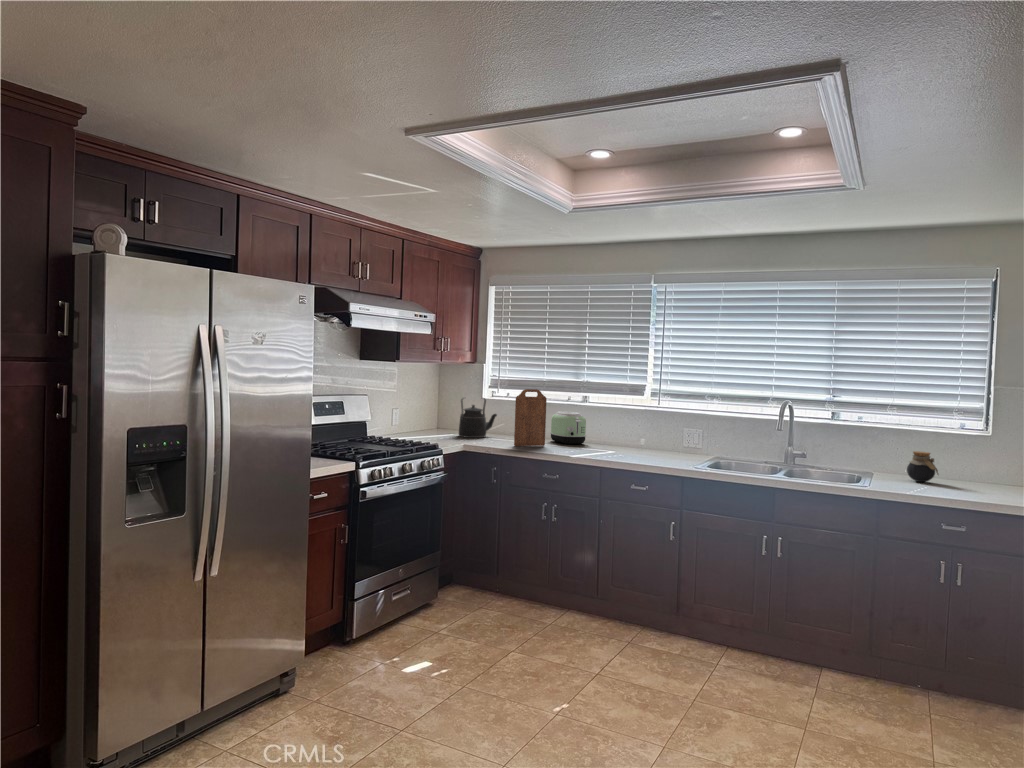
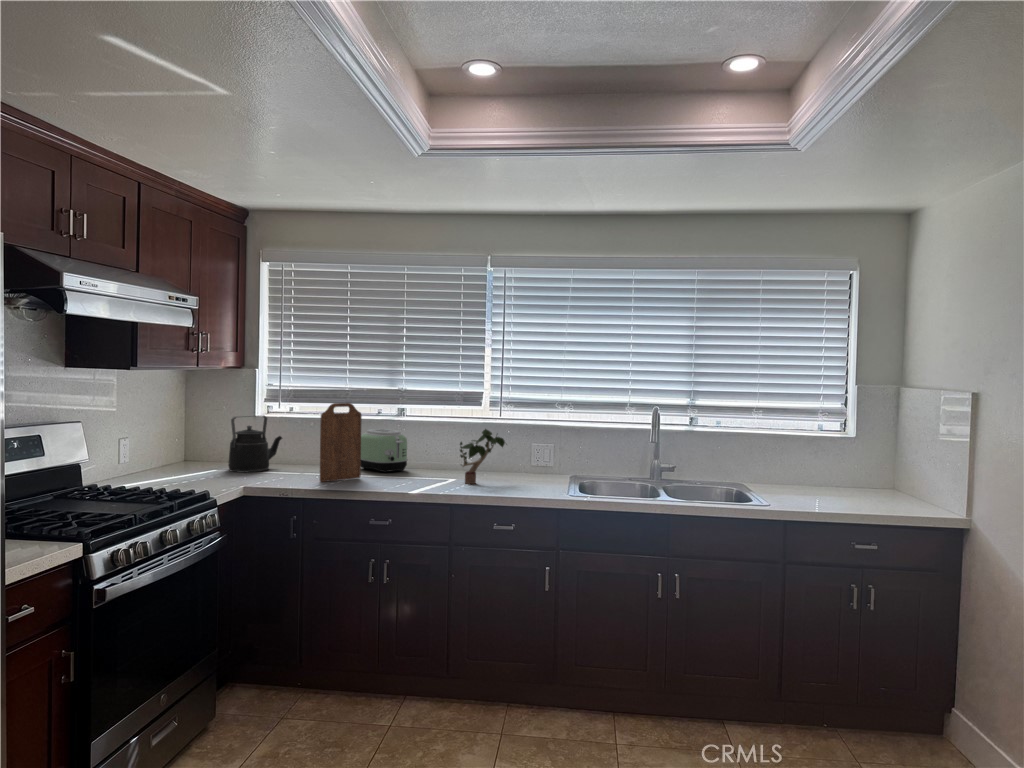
potted plant: none [613,412,661,455] -> present [460,429,505,484]
jar: present [907,451,938,482] -> none [789,460,824,494]

